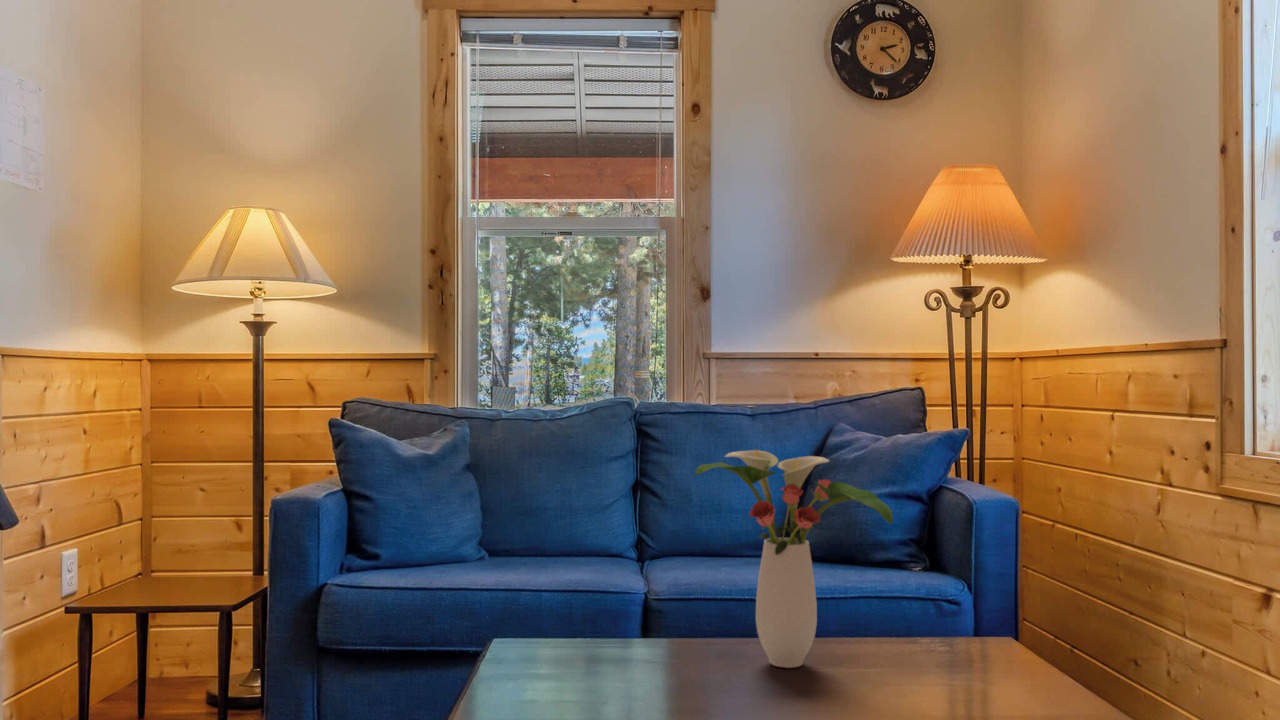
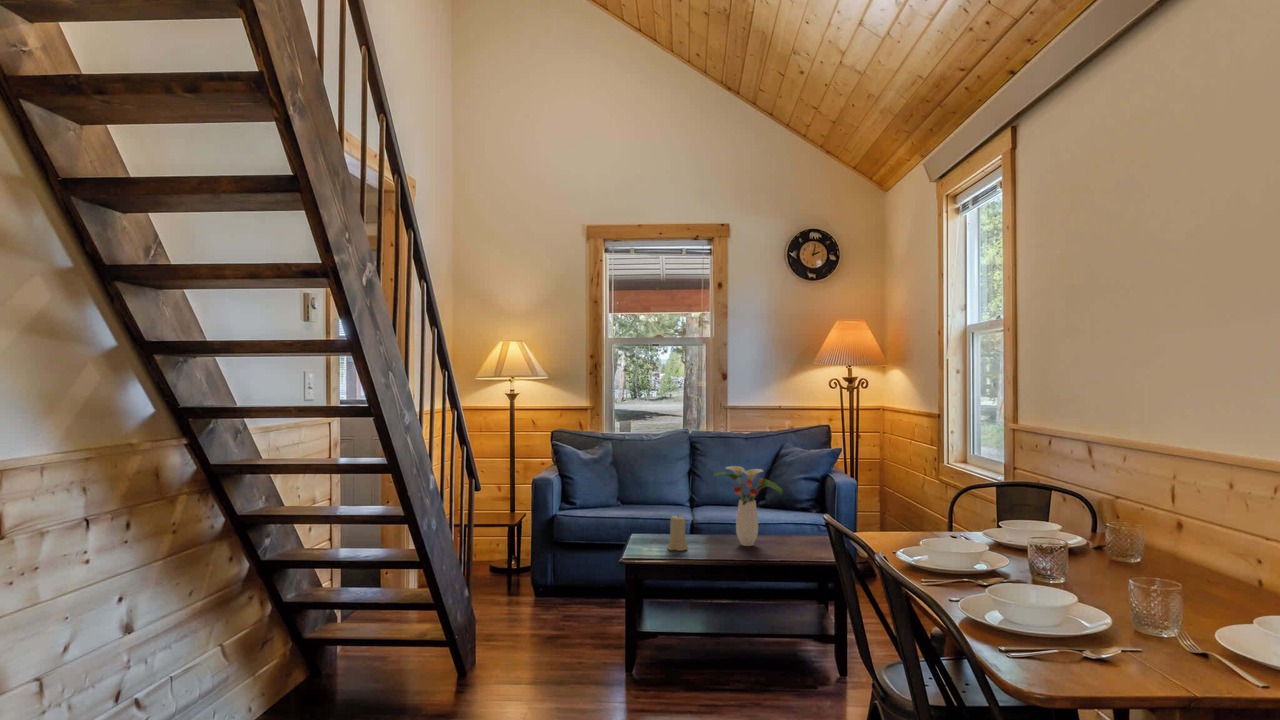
candle: none [564,584,623,689] -> present [667,515,688,551]

